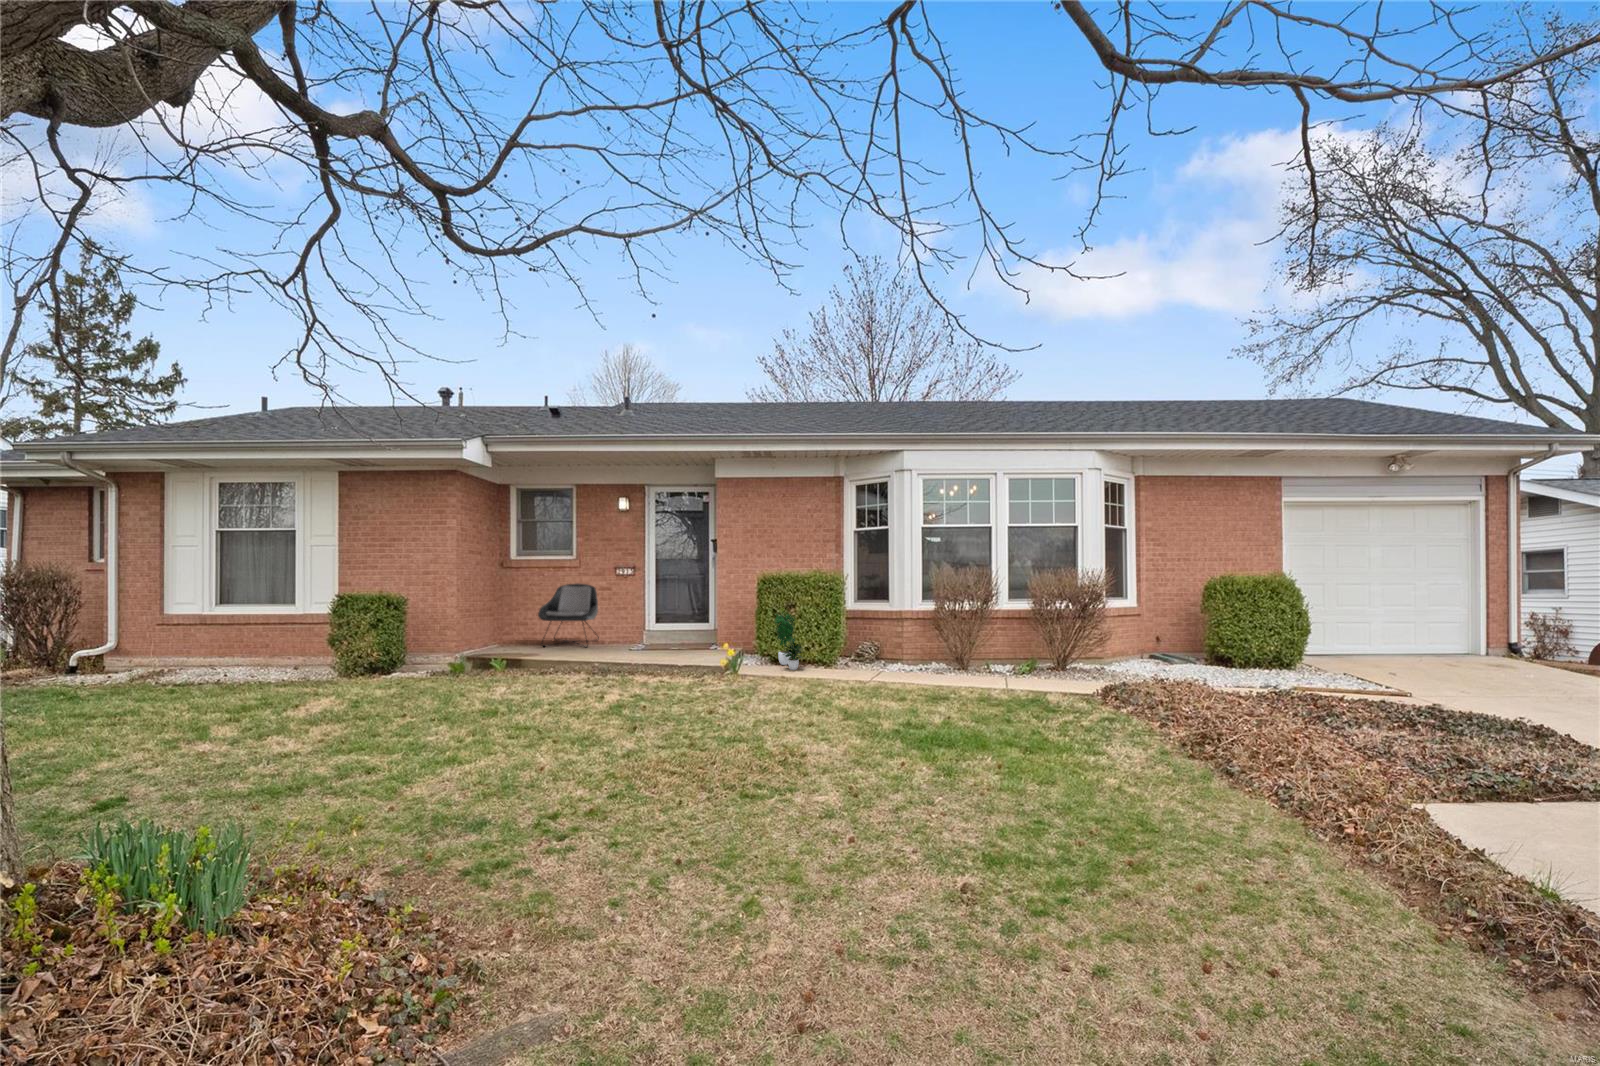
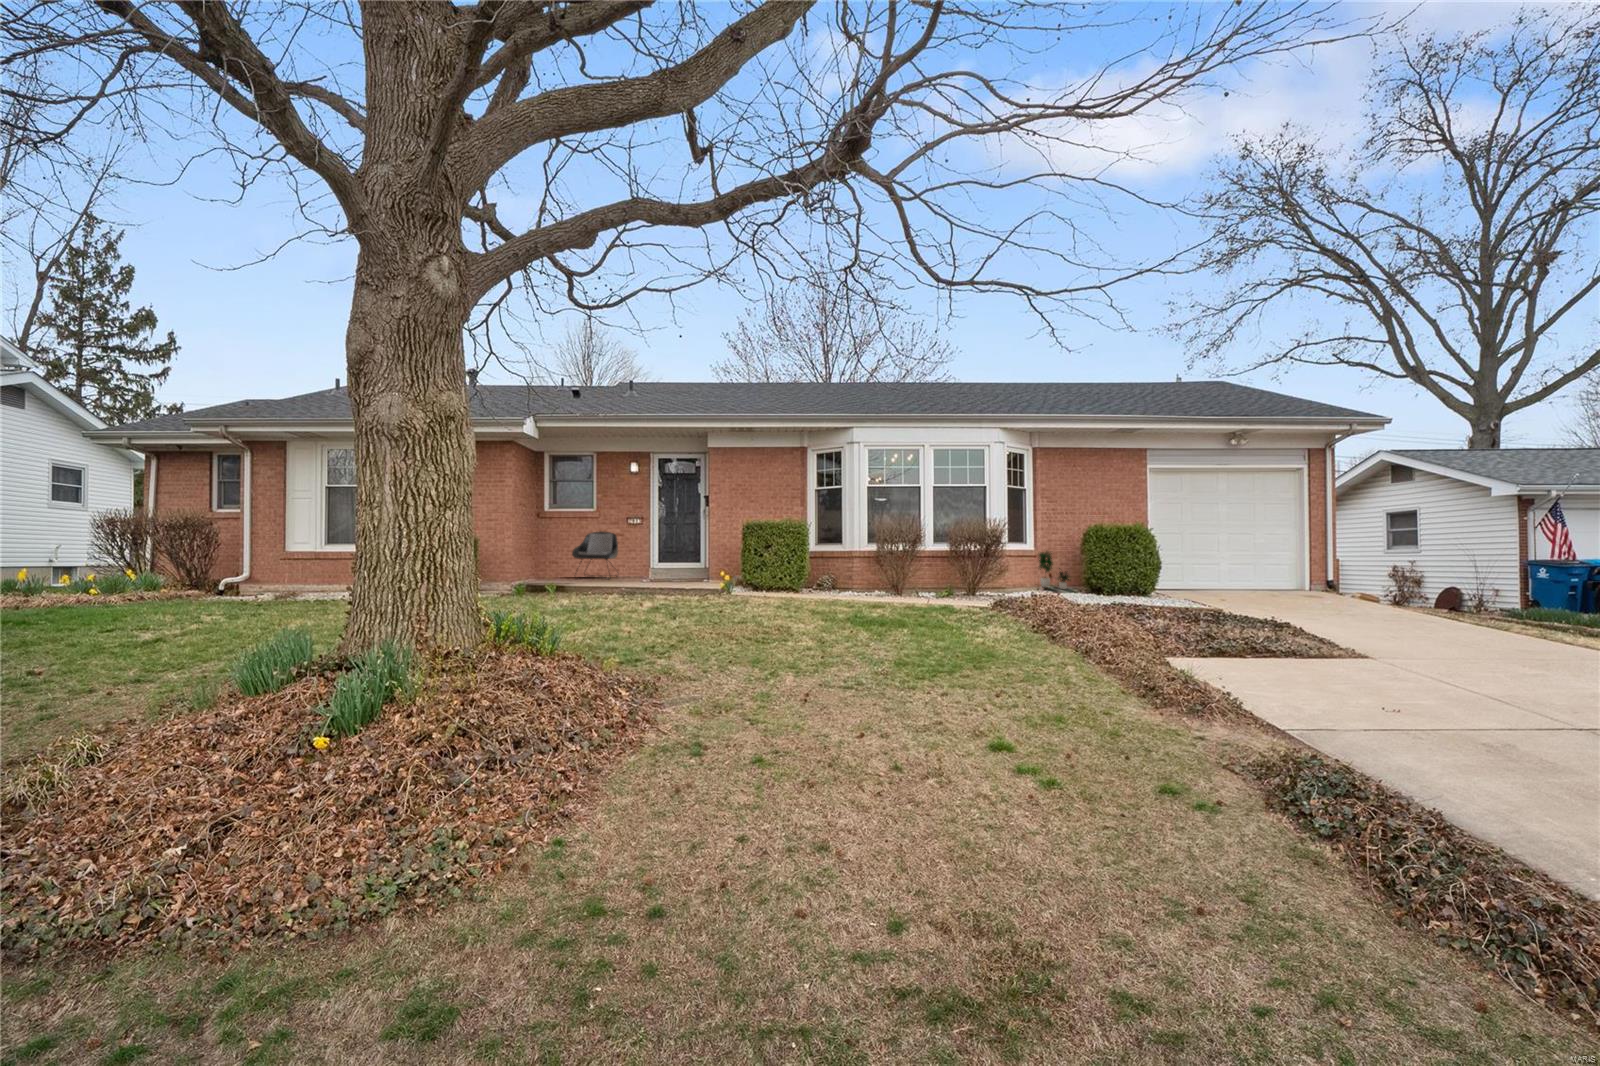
potted plant: present [774,612,802,670] -> present [1039,551,1069,589]

